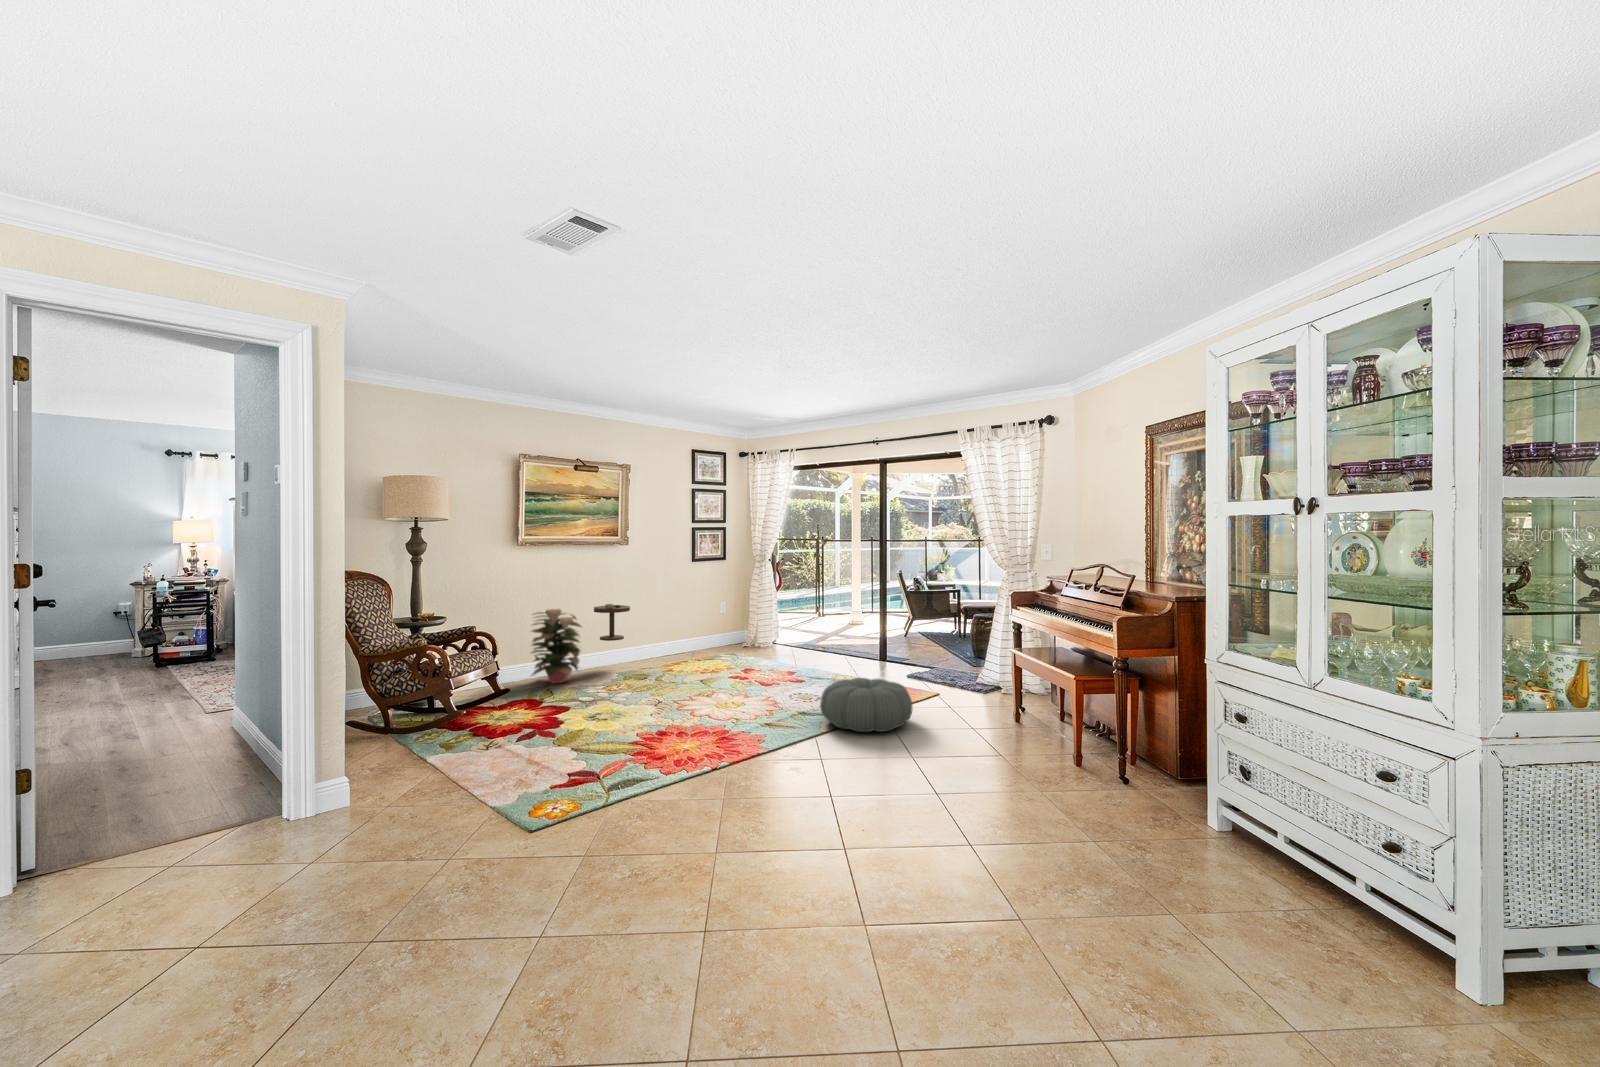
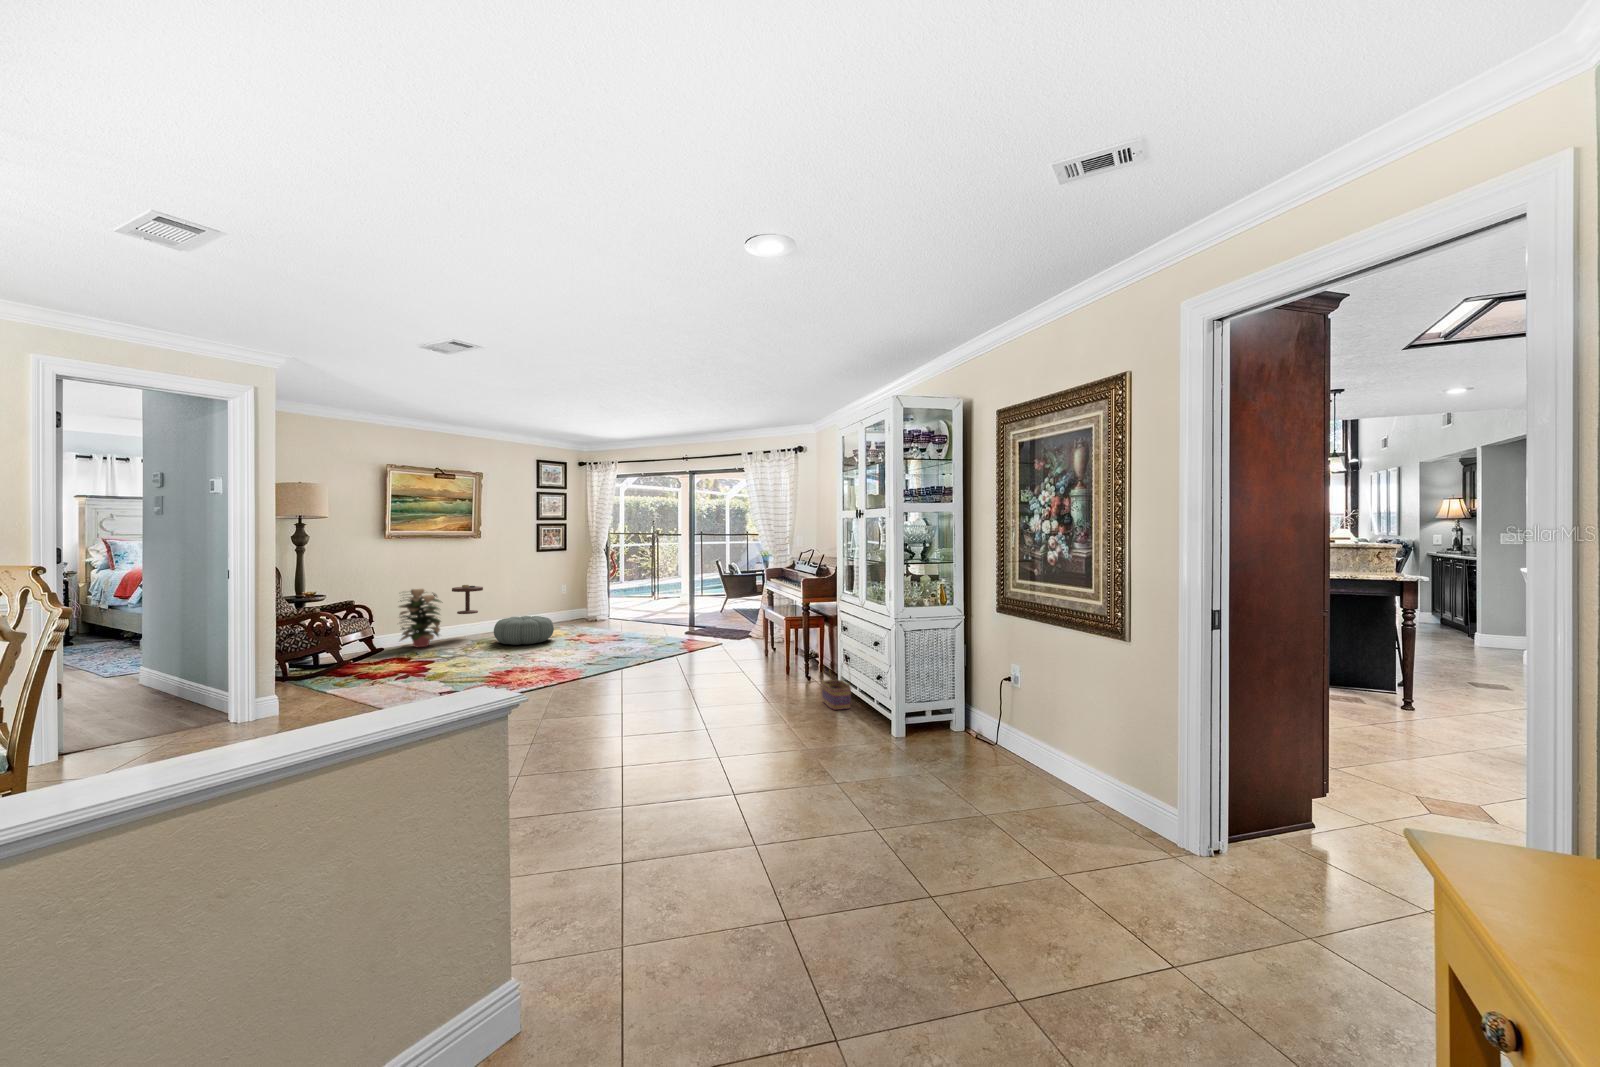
pouf: present [820,678,913,732] -> present [494,616,554,645]
basket: none [1194,781,1273,877] -> present [822,663,851,710]

